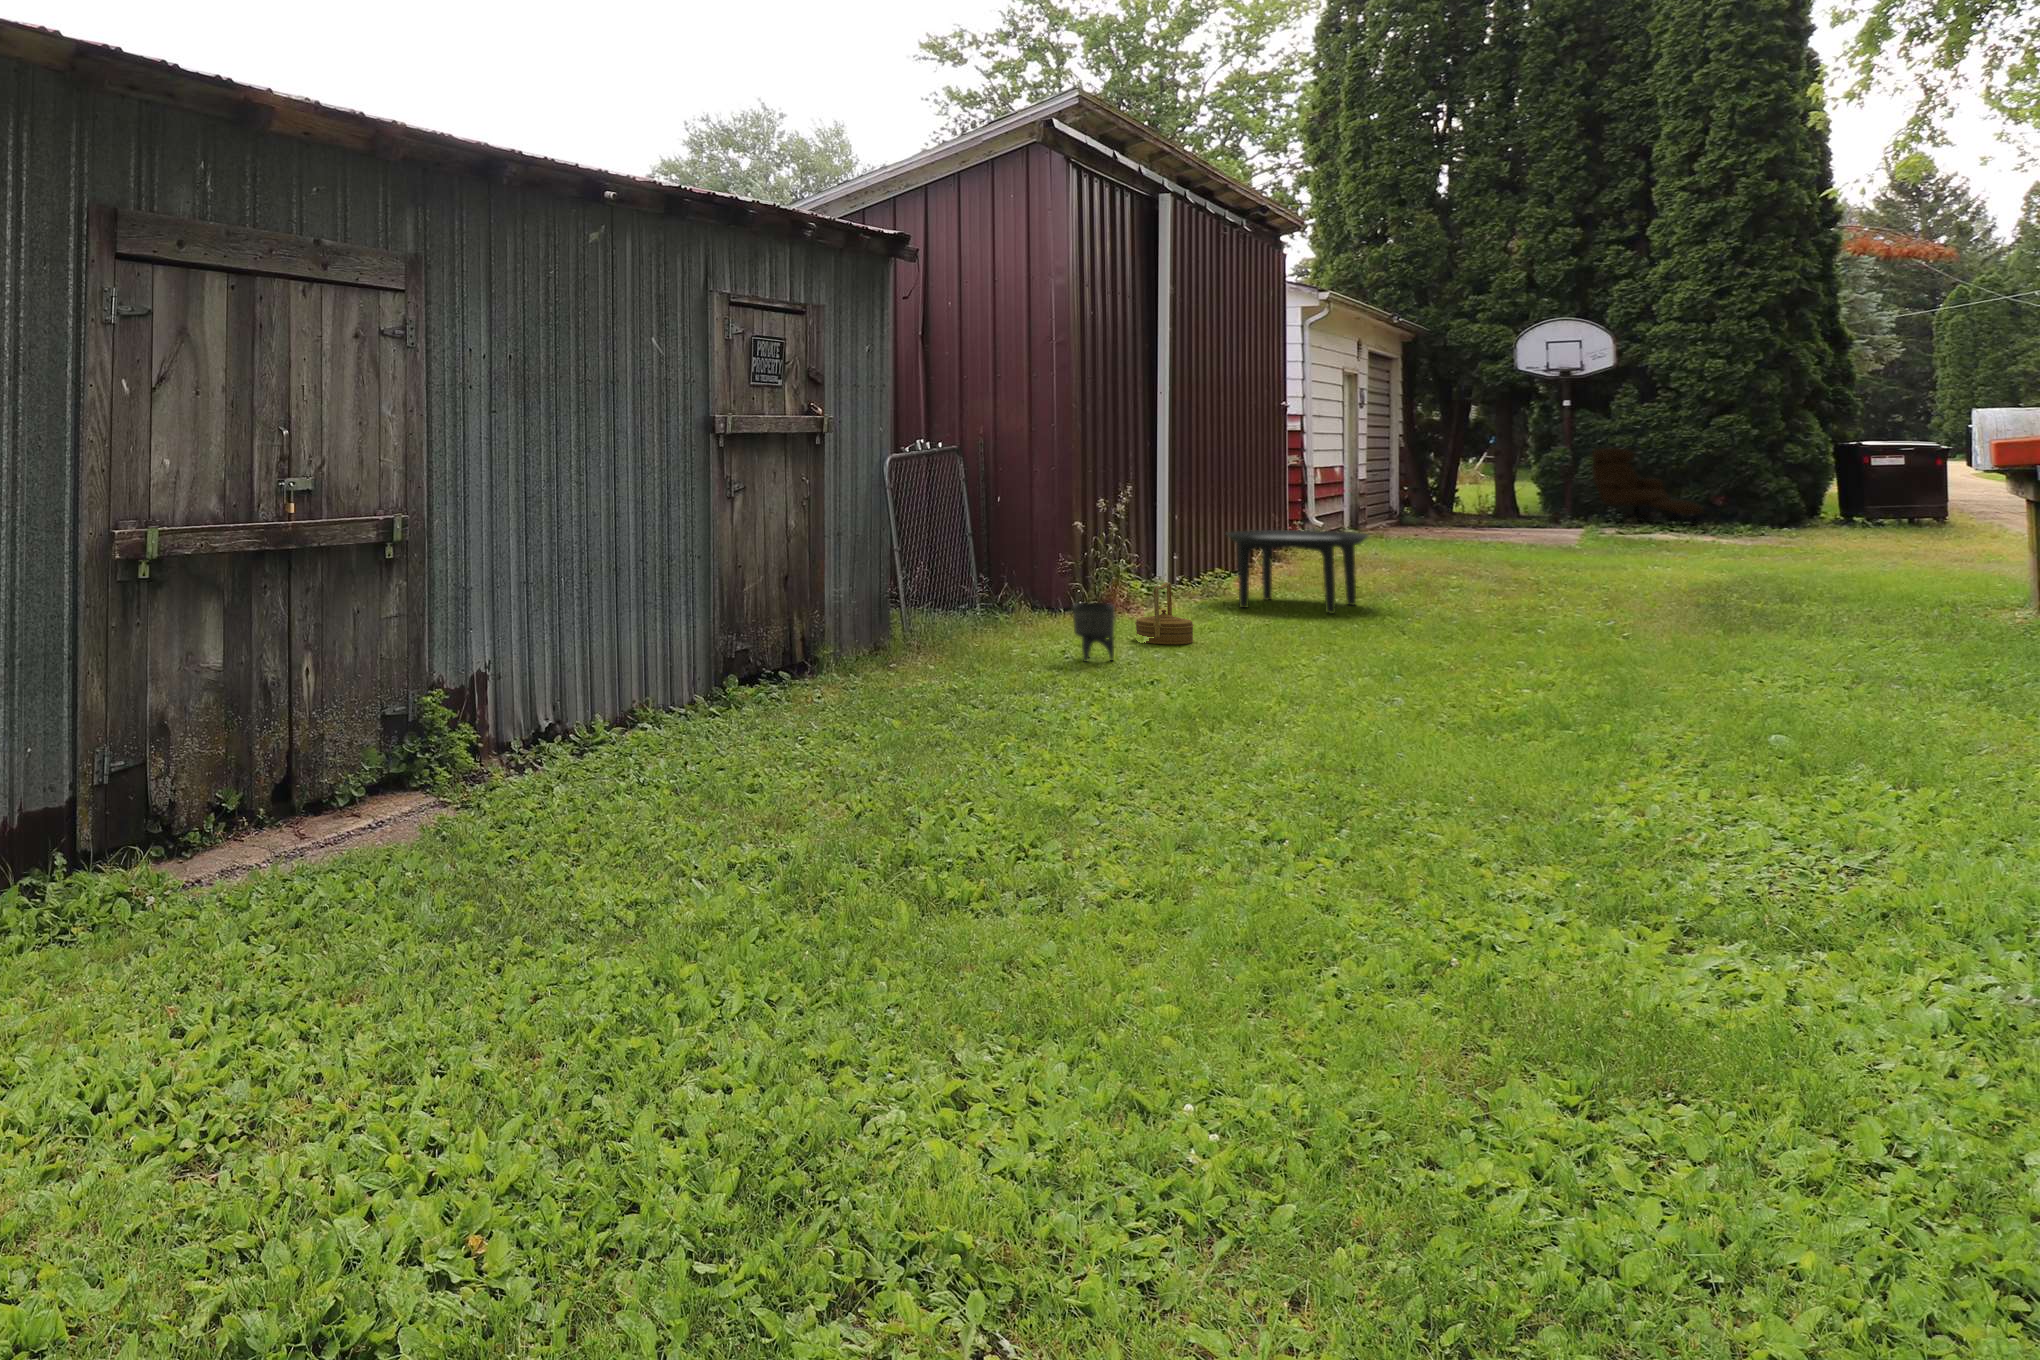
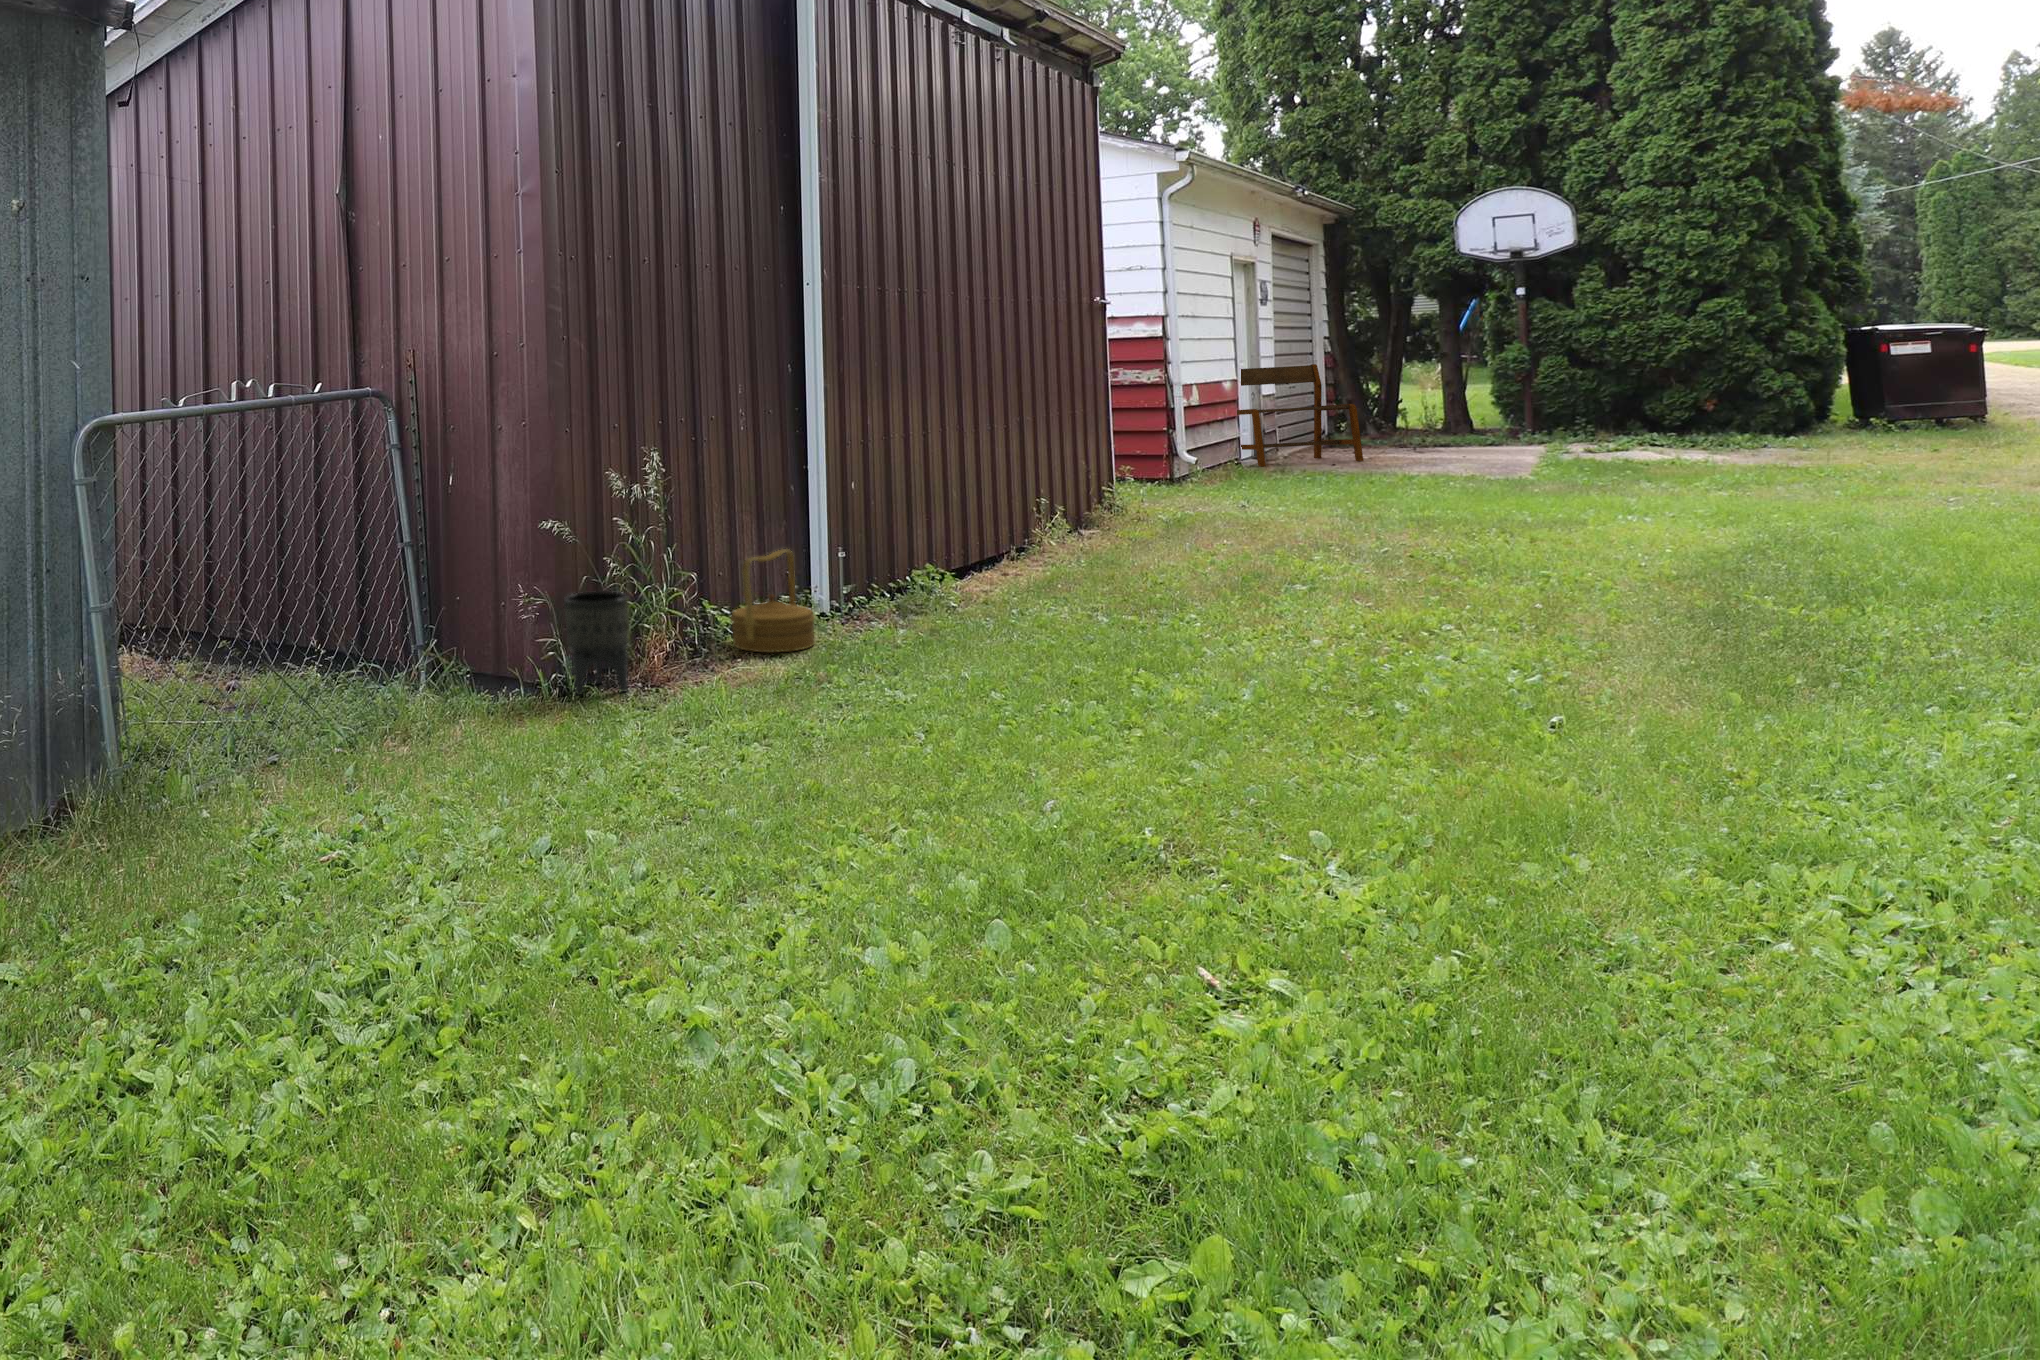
lounge chair: present [1592,448,1703,524] -> none [1553,346,1691,439]
bench: none [1334,459,1446,540] -> present [1237,364,1363,466]
round table: present [1227,530,1368,613] -> none [956,459,1152,585]

